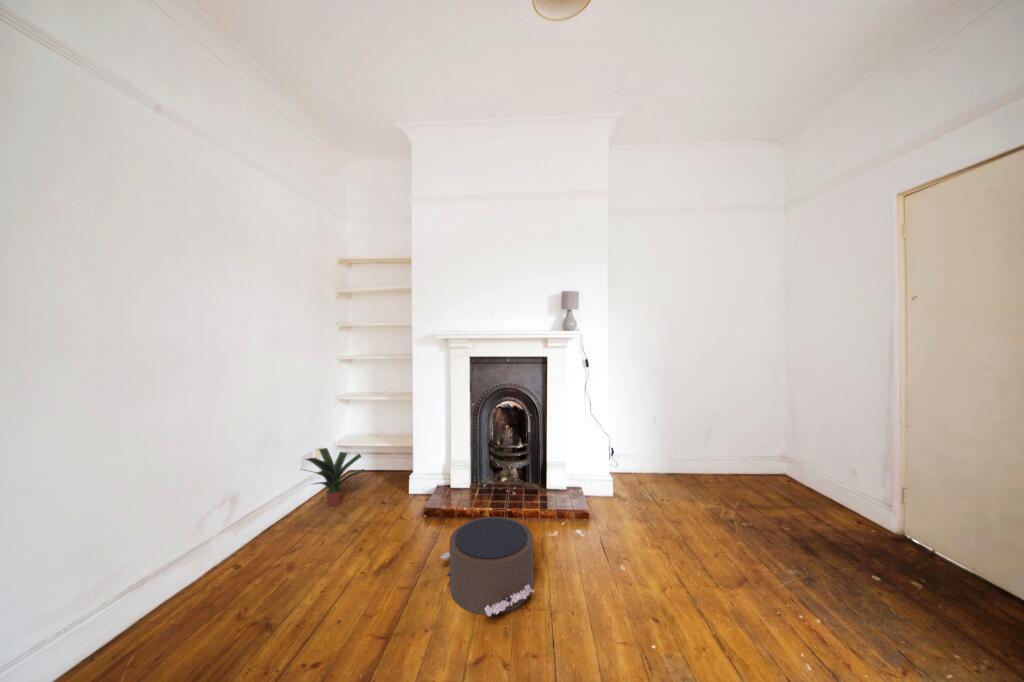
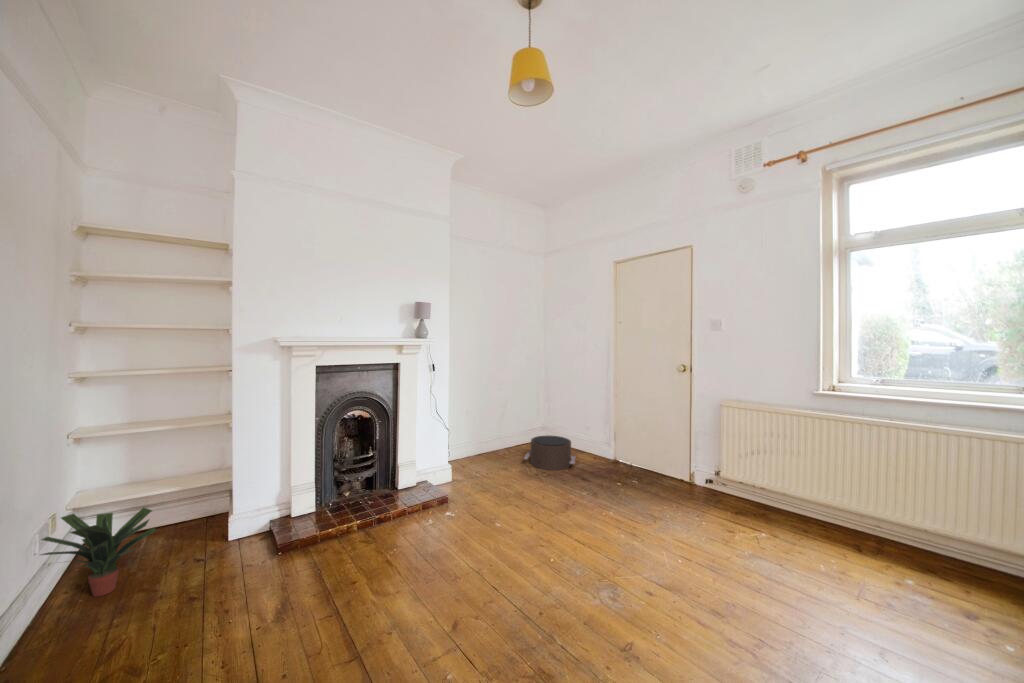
pouf: present [441,517,535,616] -> present [524,436,576,470]

